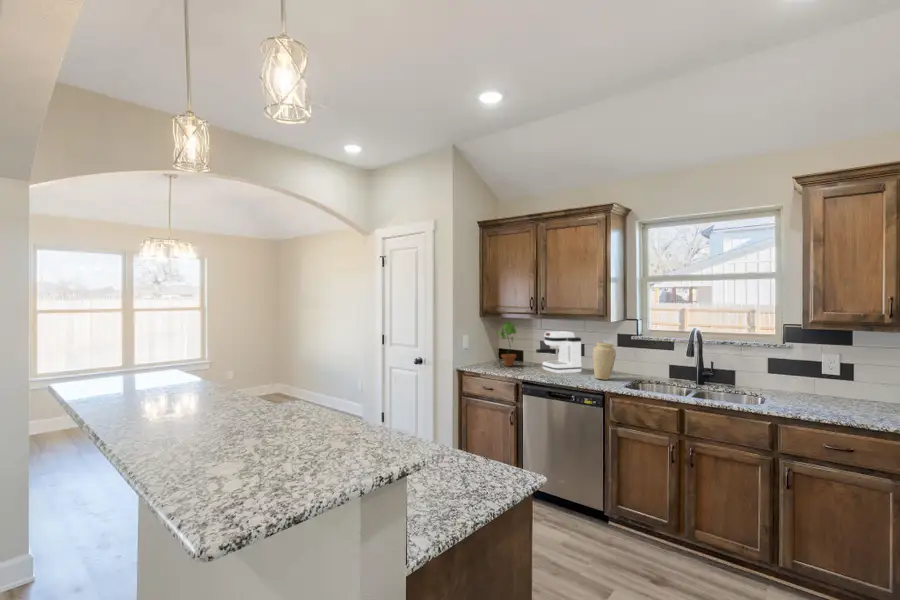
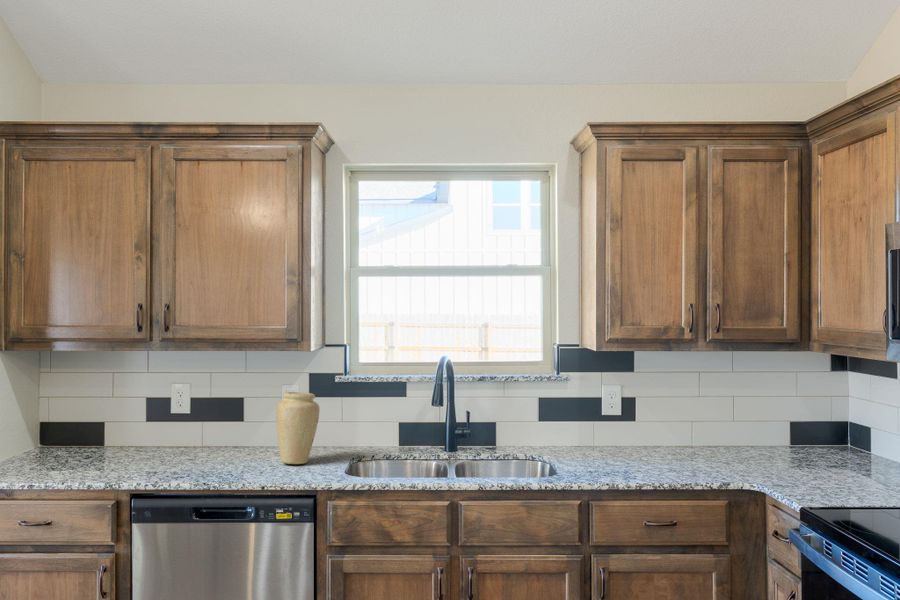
potted plant: present [498,322,516,366] -> none [51,357,102,461]
coffee maker: present [536,331,582,374] -> none [152,374,248,464]

